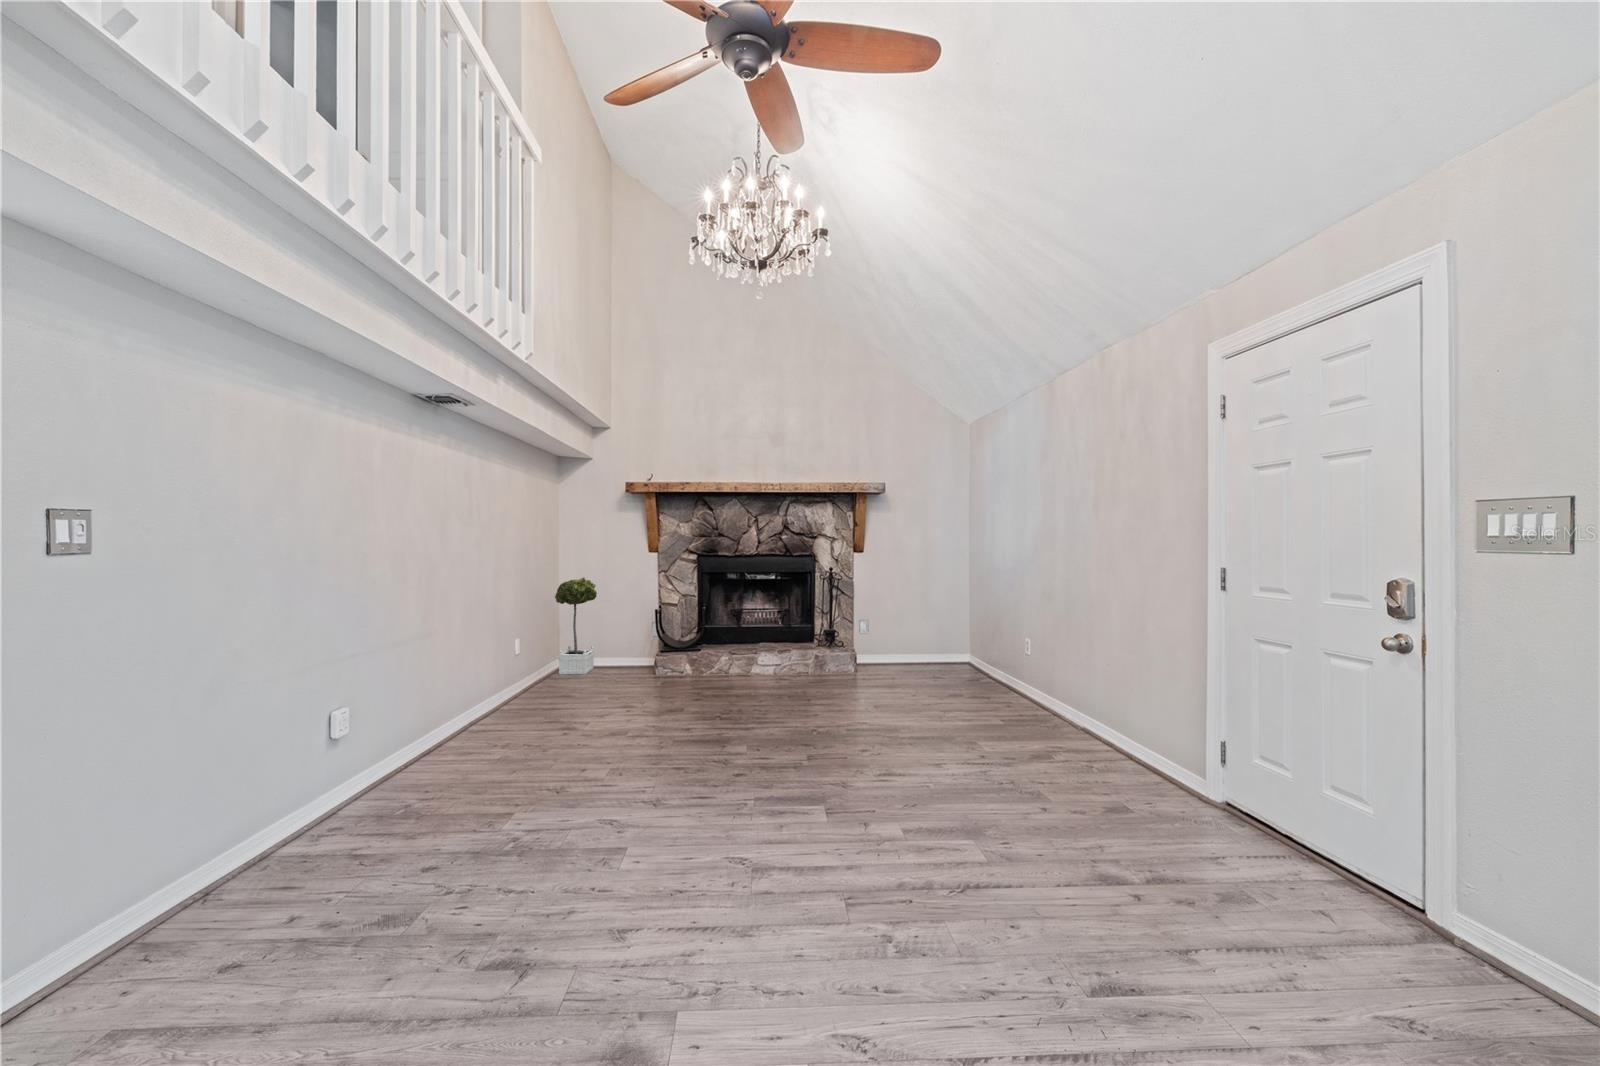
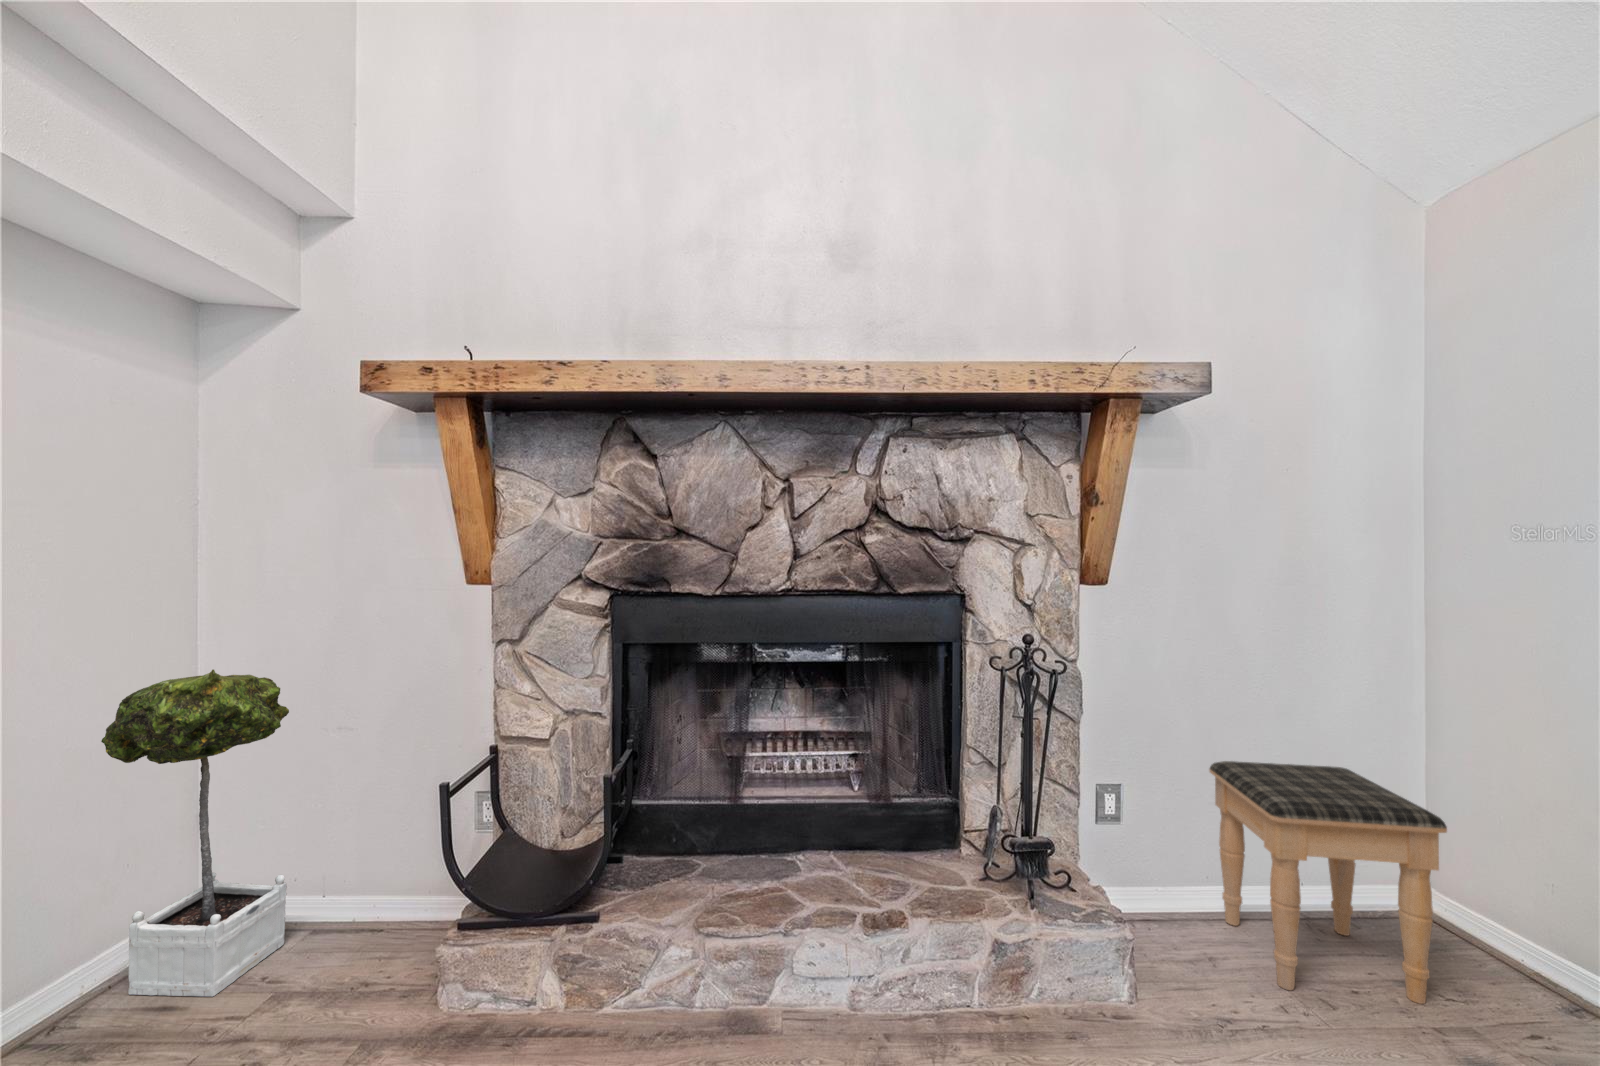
footstool: none [898,611,946,671] -> present [1209,761,1447,1004]

